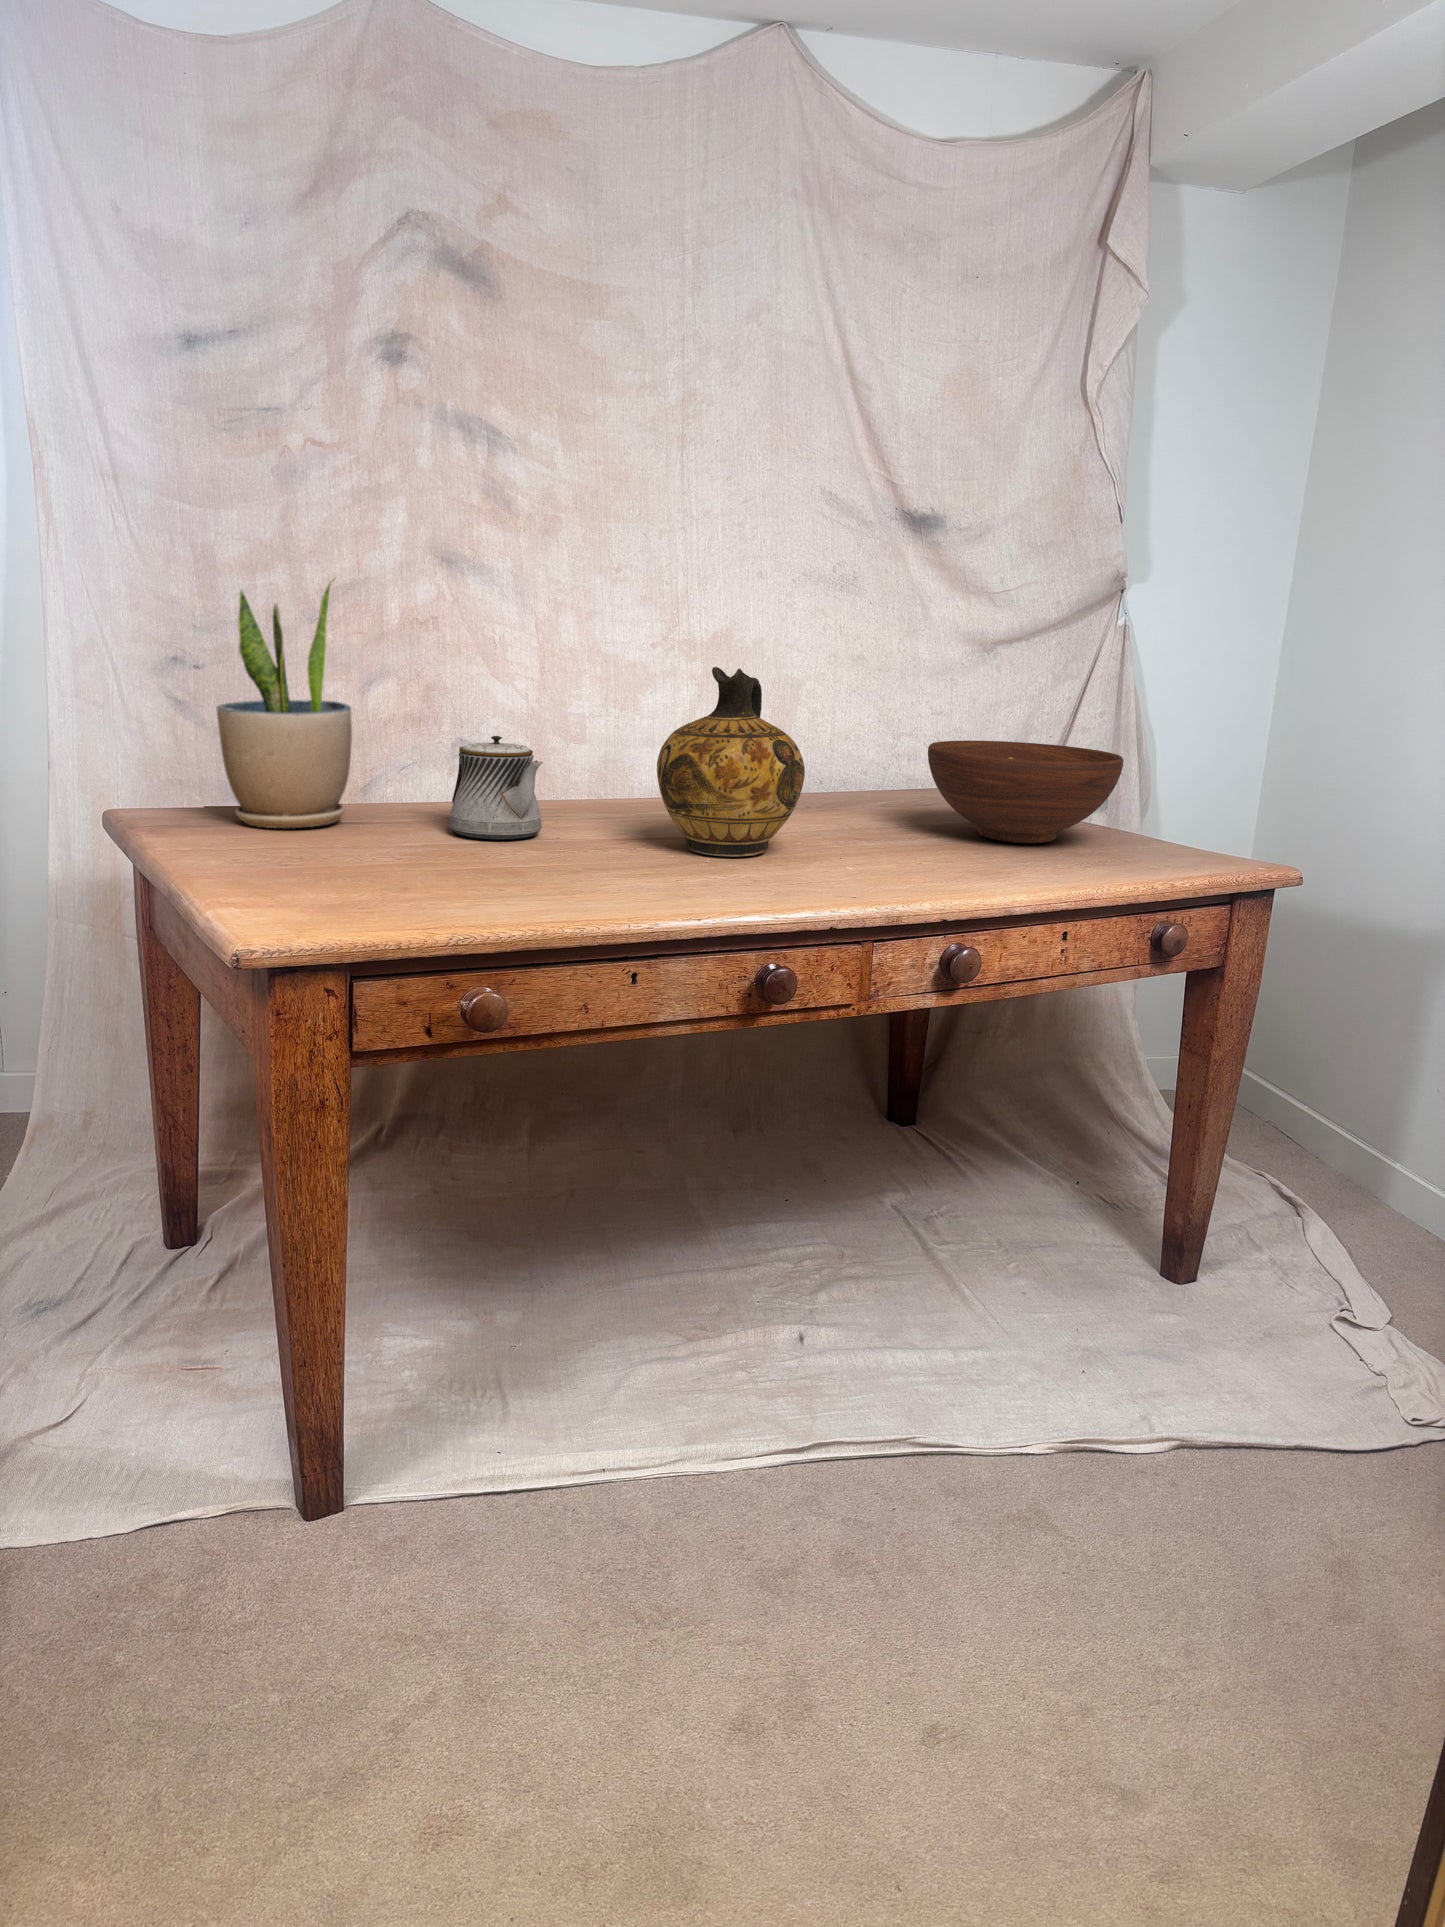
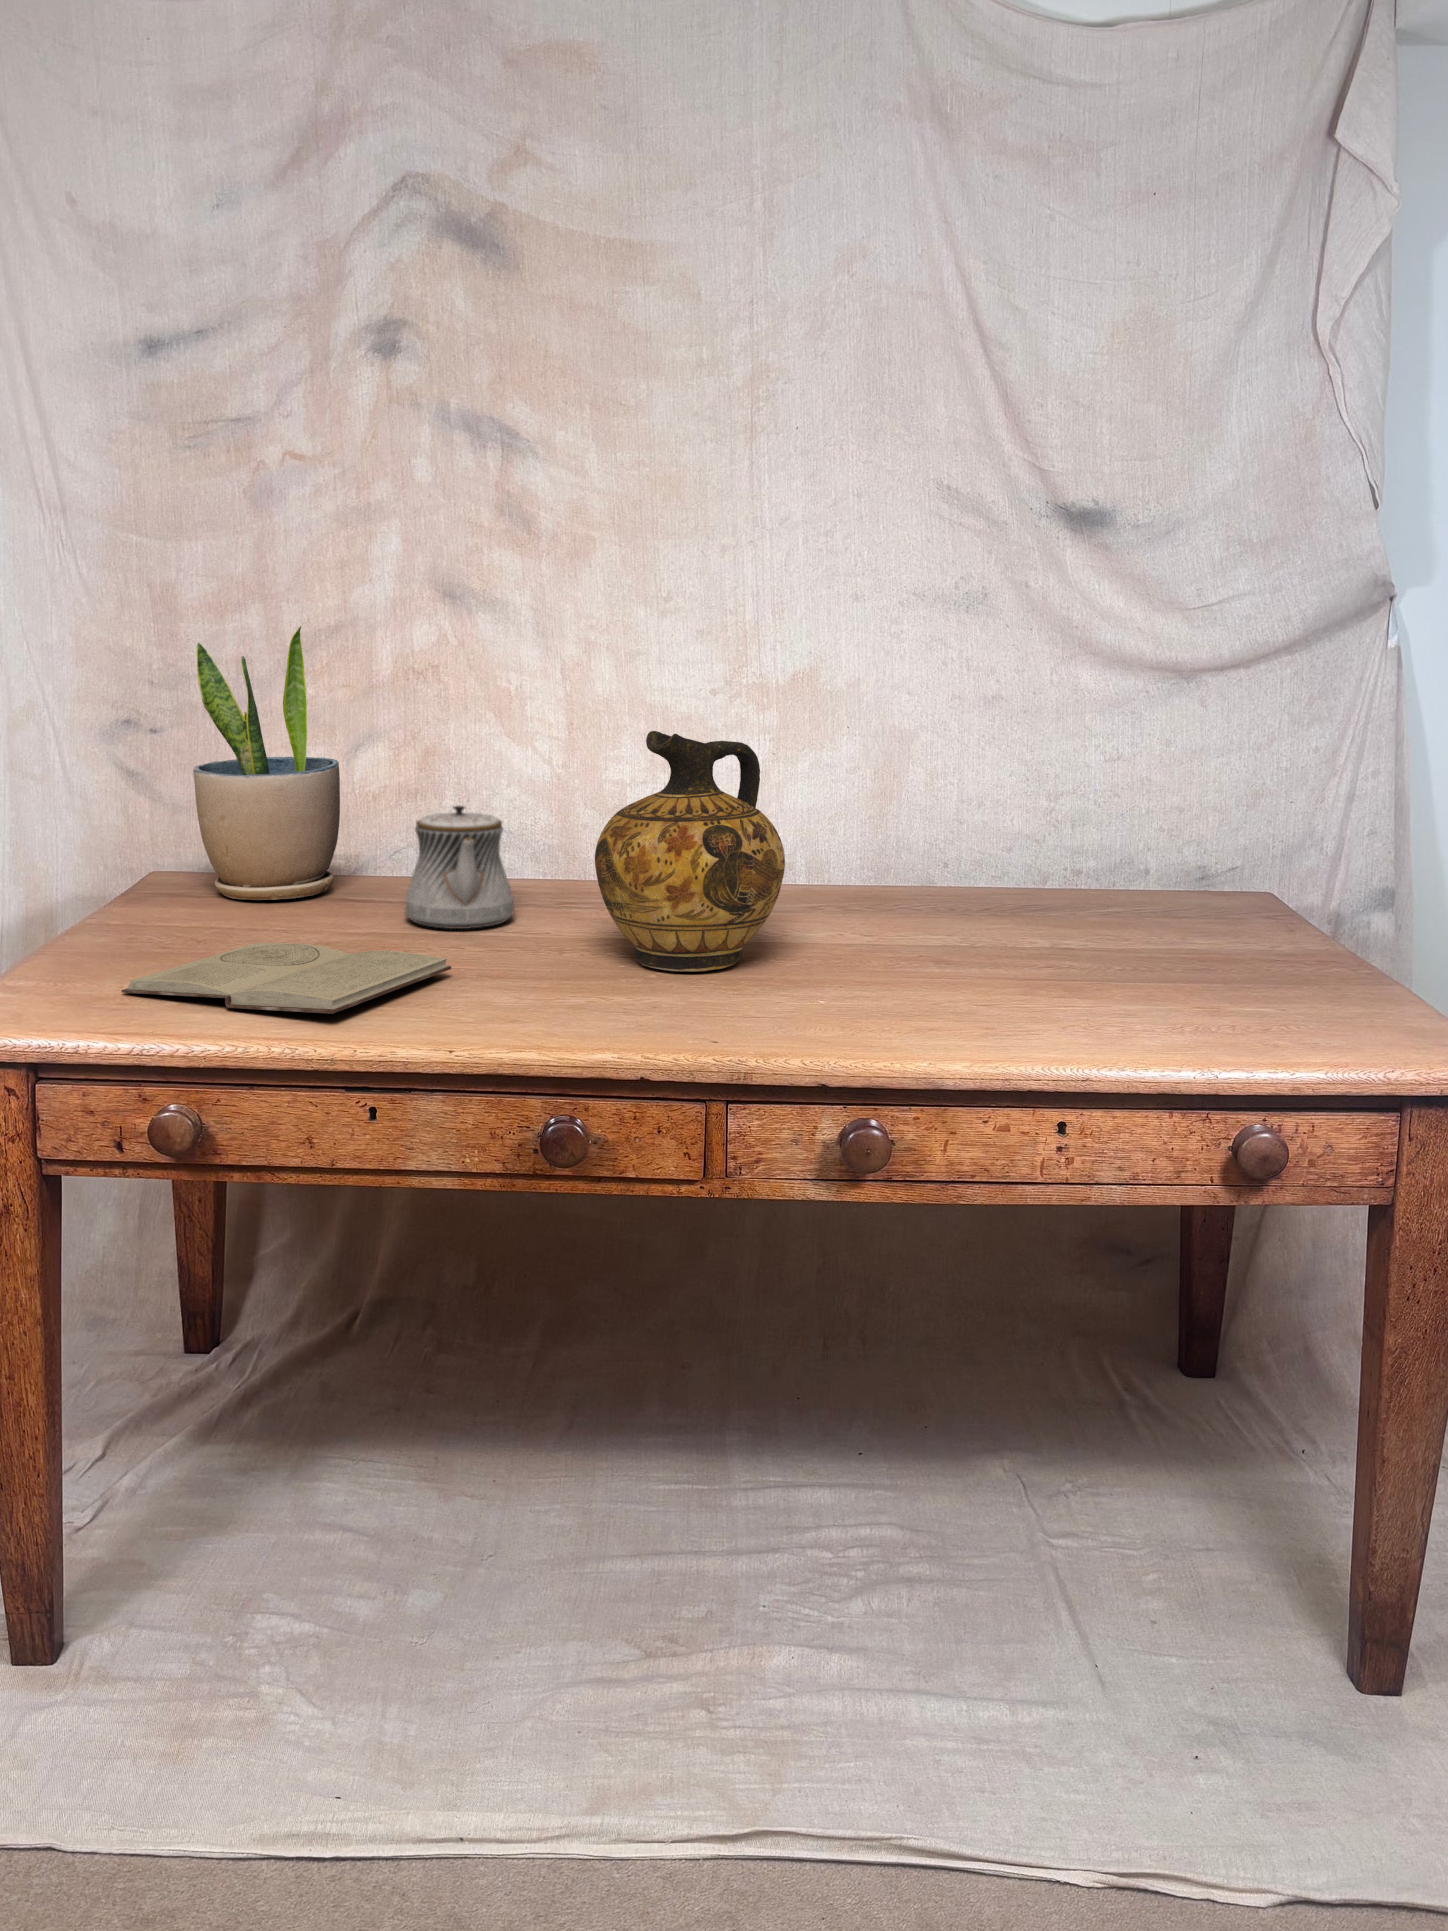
fruit bowl: present [928,741,1124,843] -> none [1030,827,1320,984]
book: none [359,854,590,904] -> present [122,943,451,1014]

